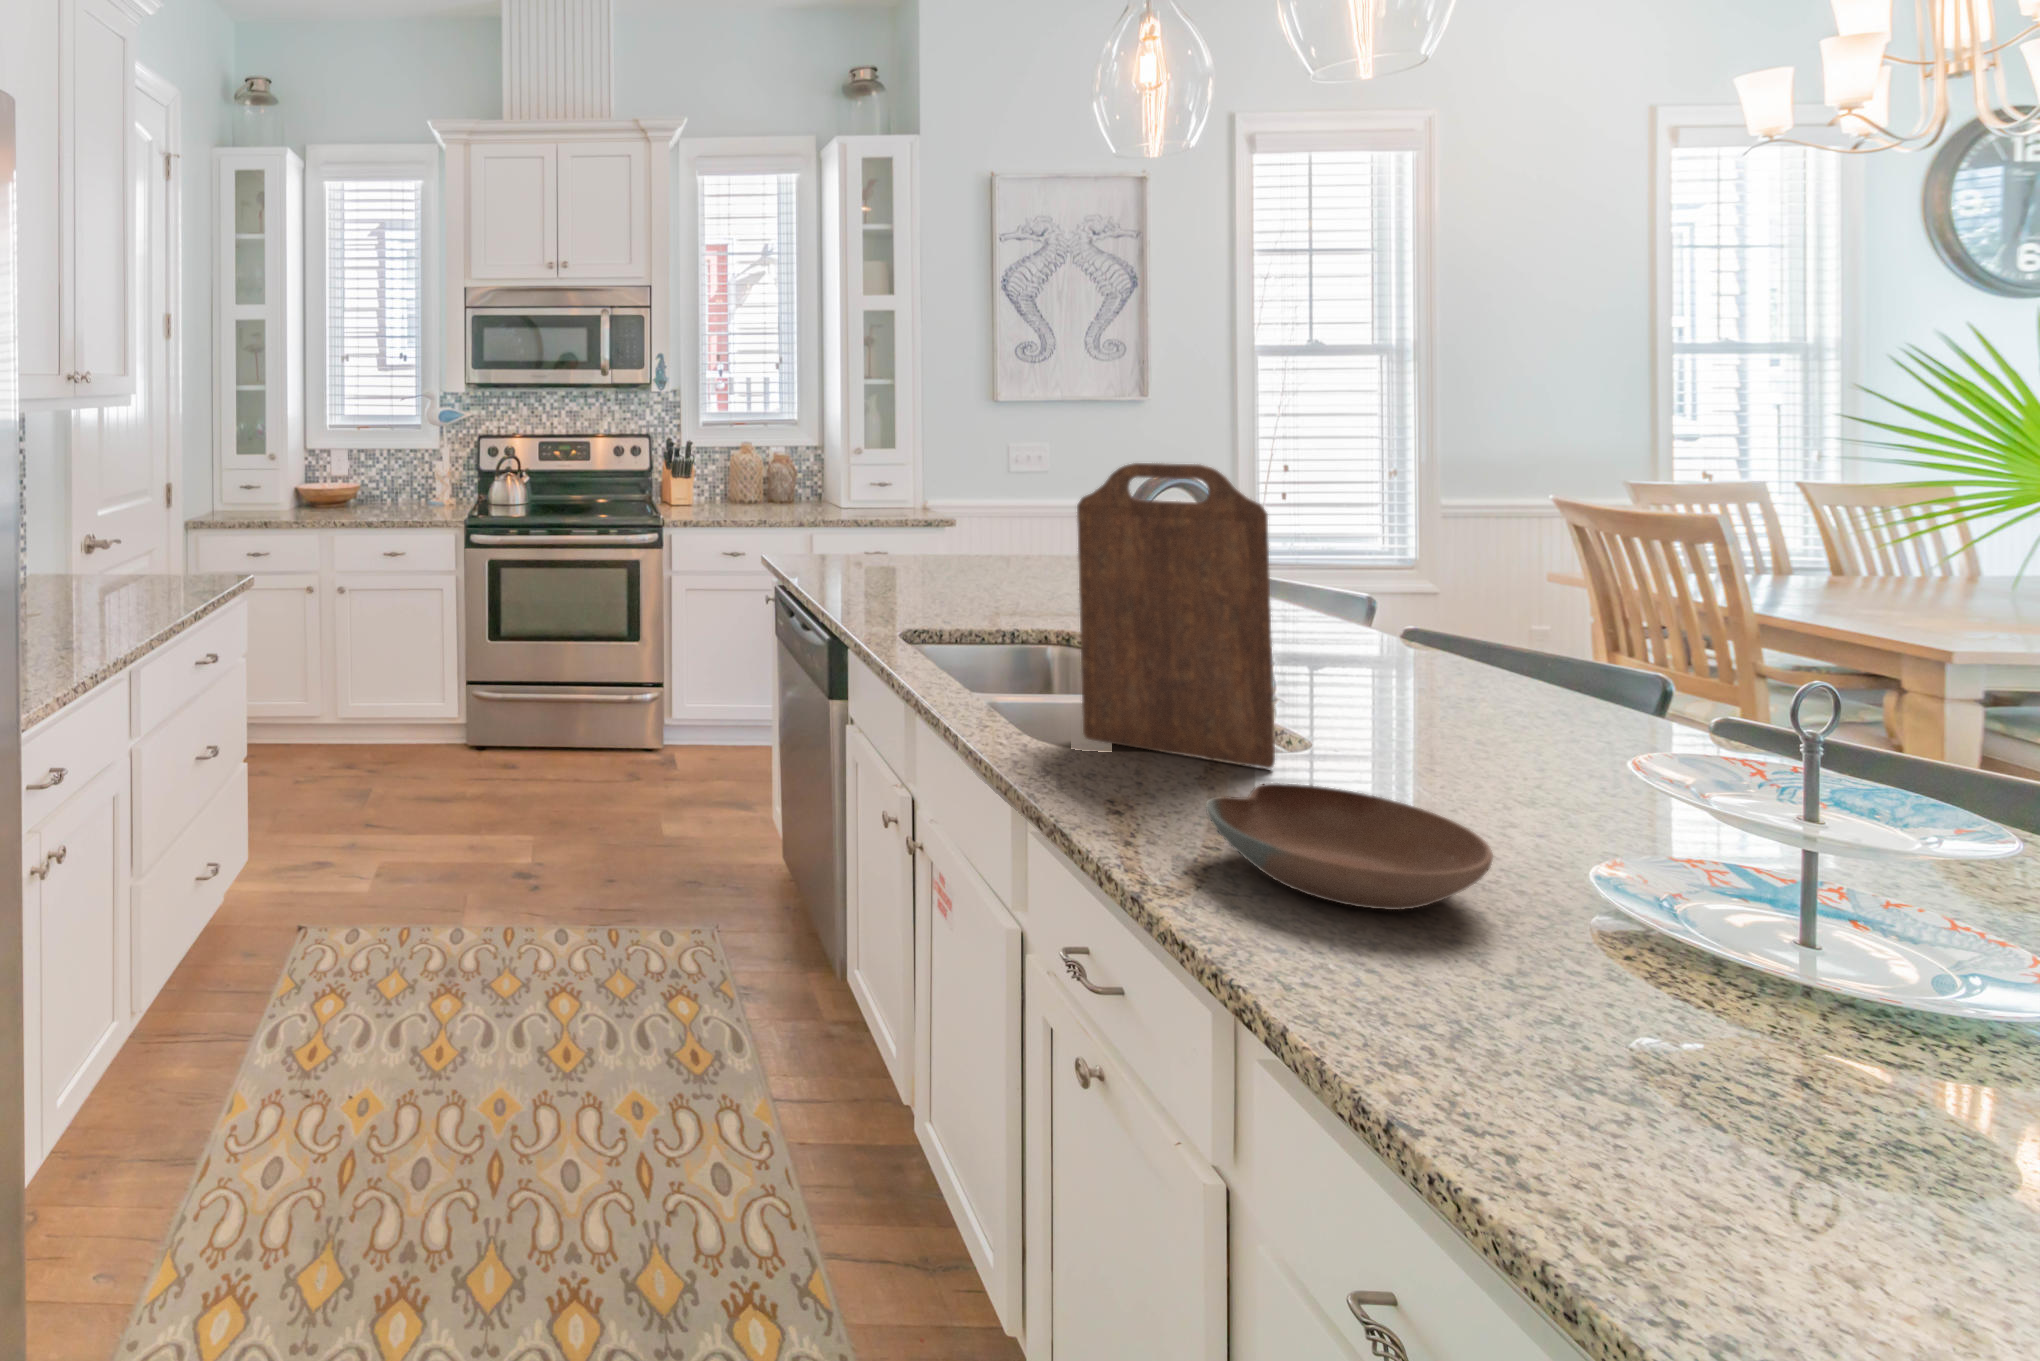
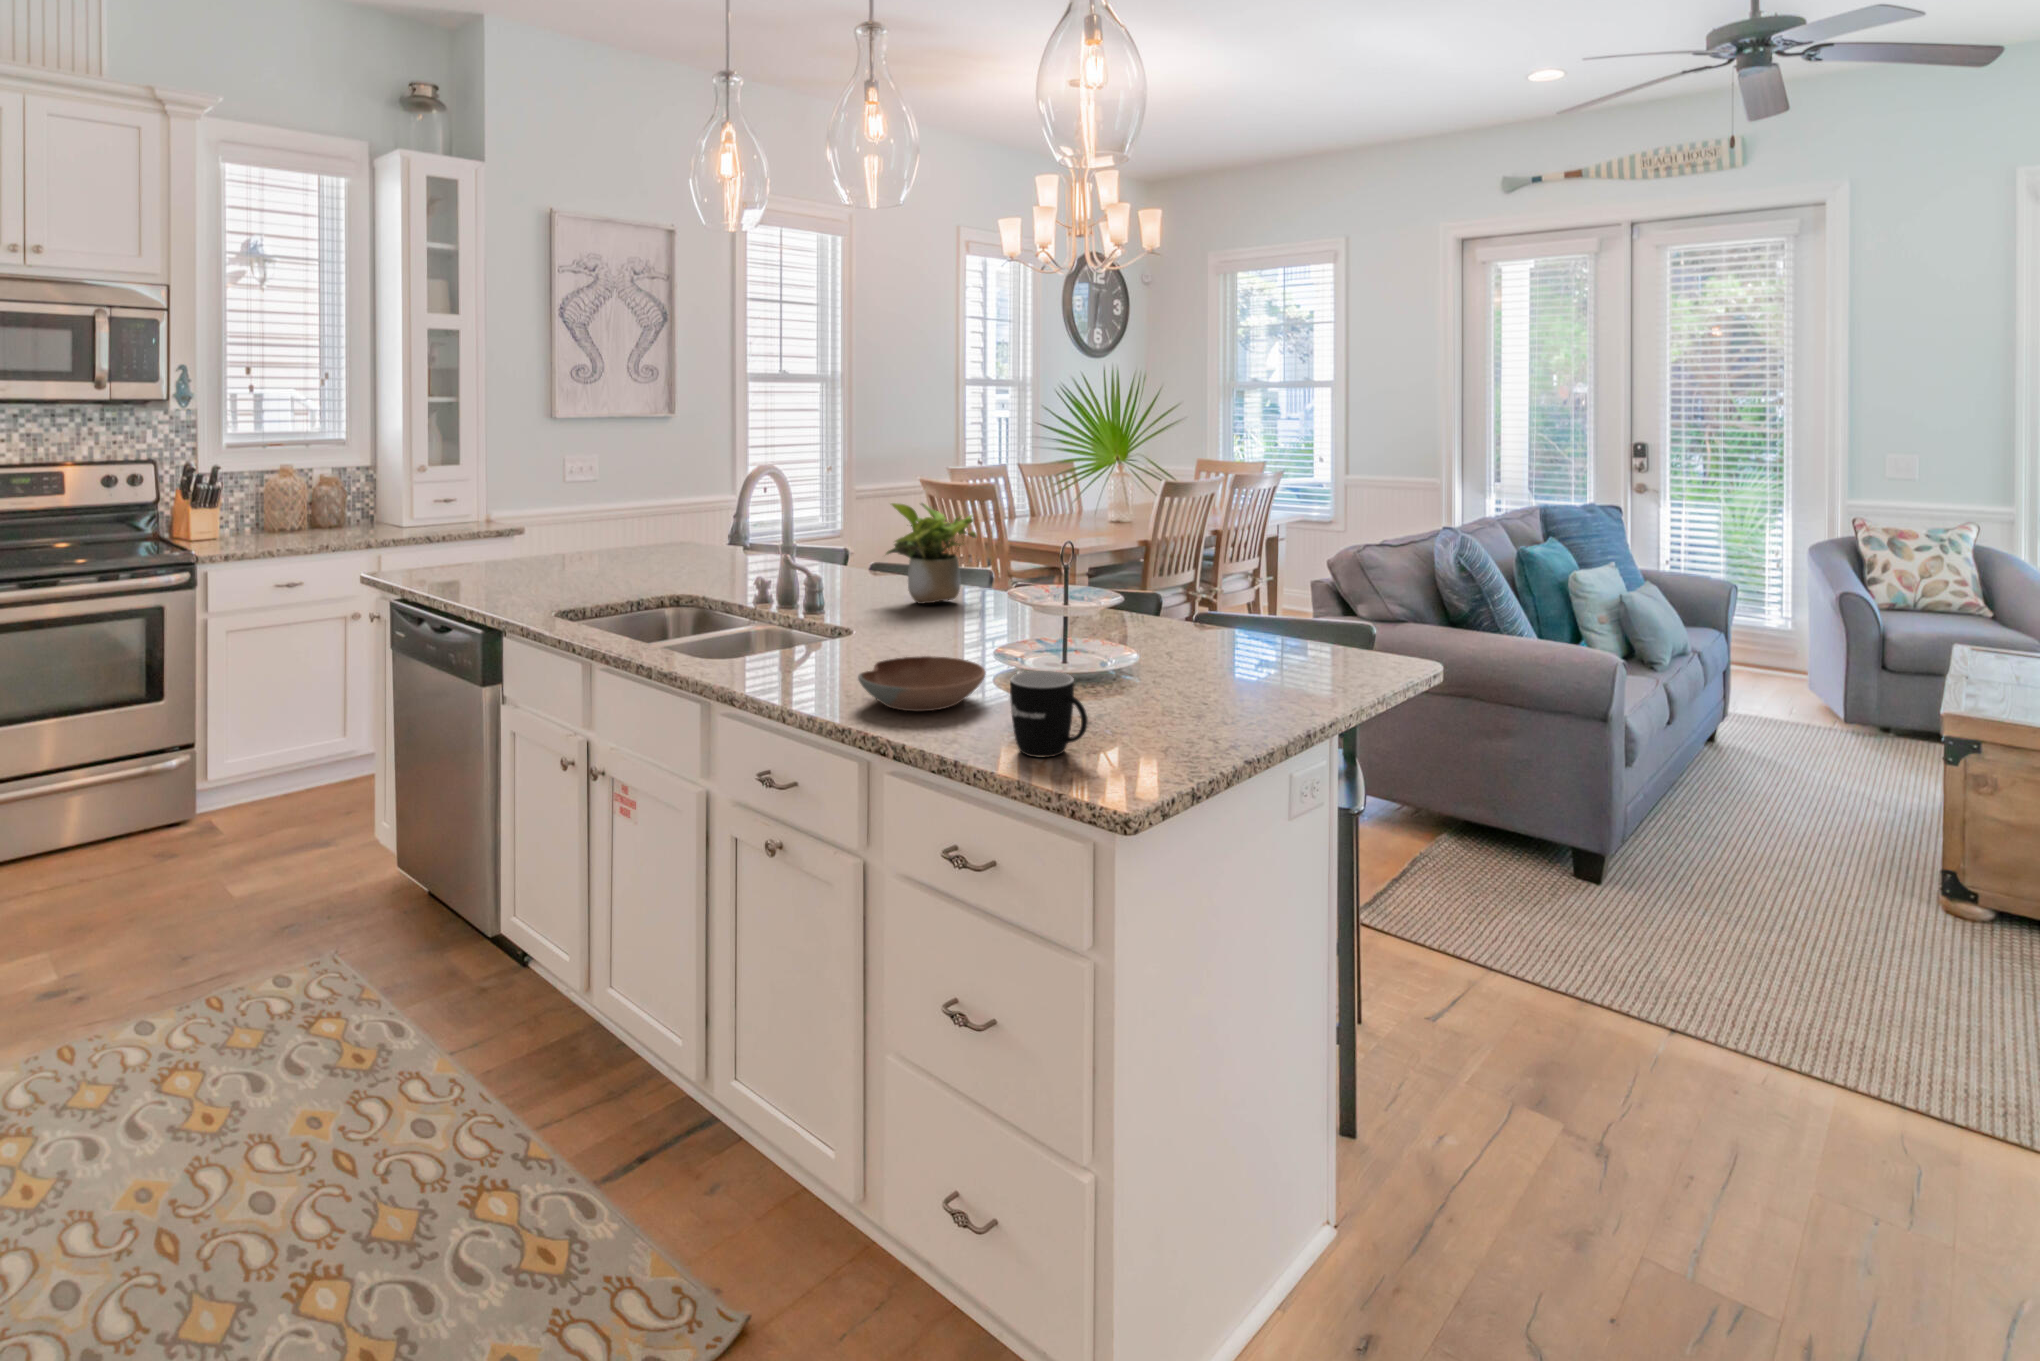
cutting board: present [1077,463,1275,769] -> none [751,476,862,666]
potted plant: none [1380,520,1581,694] -> present [886,503,977,604]
mug: none [1488,900,1726,1132] -> present [1010,671,1088,758]

